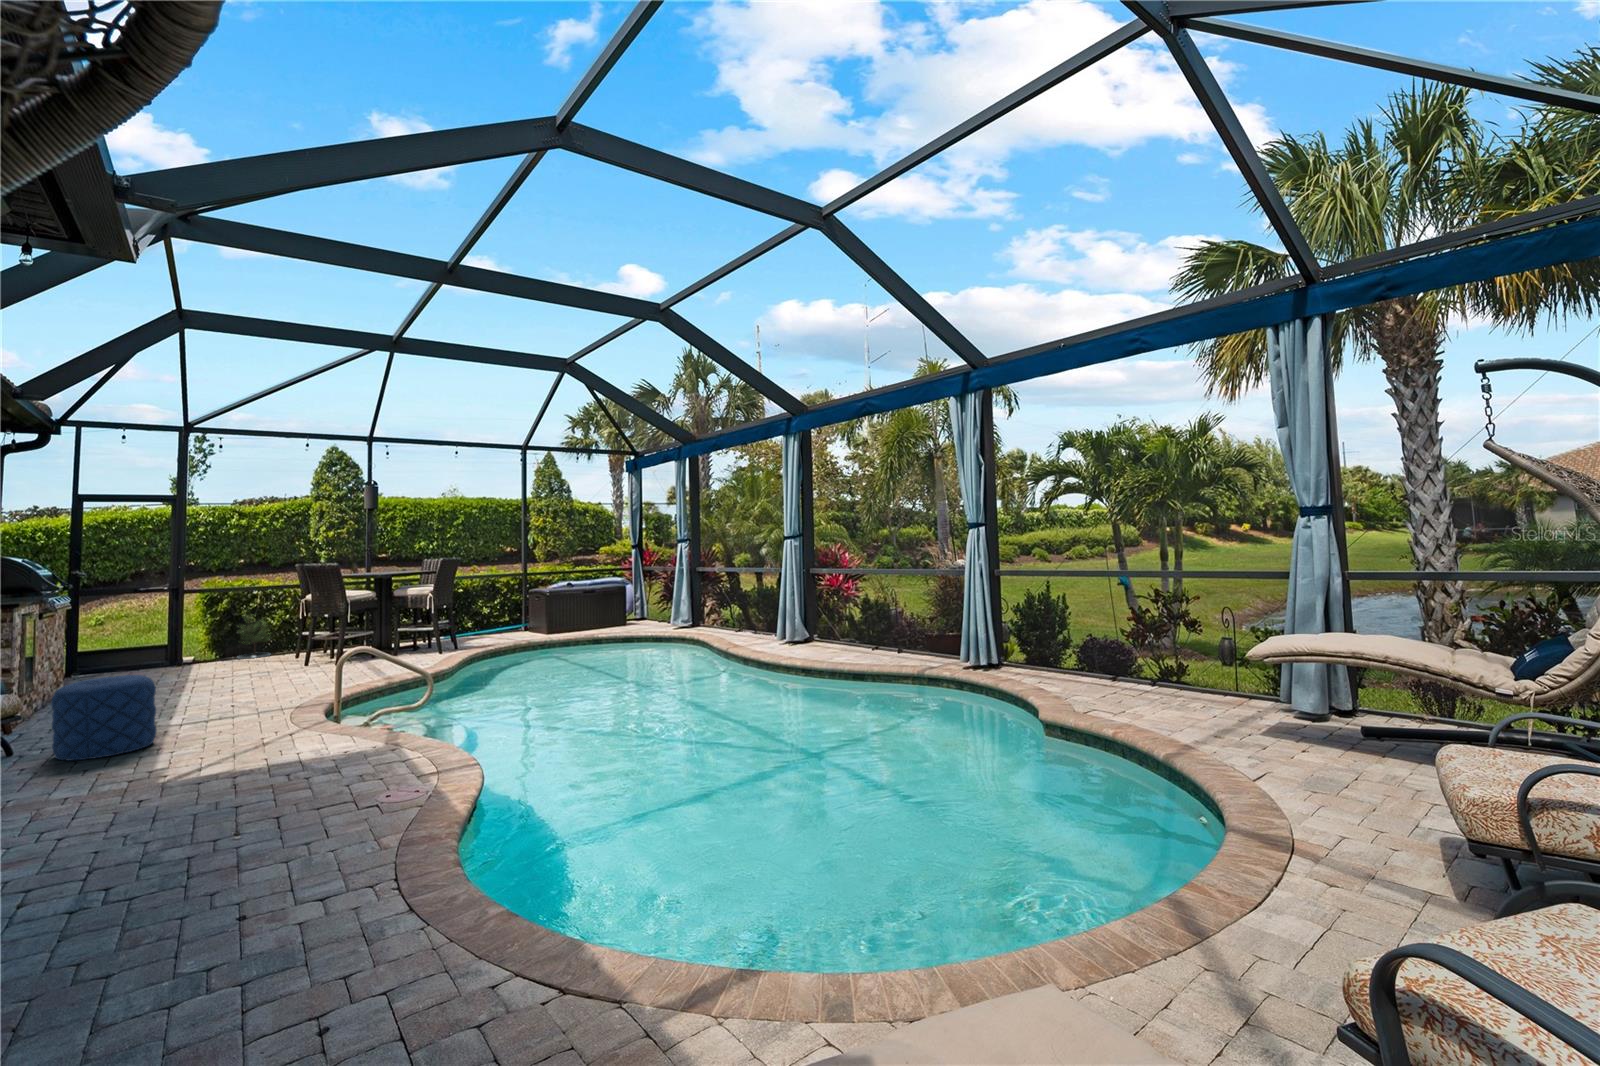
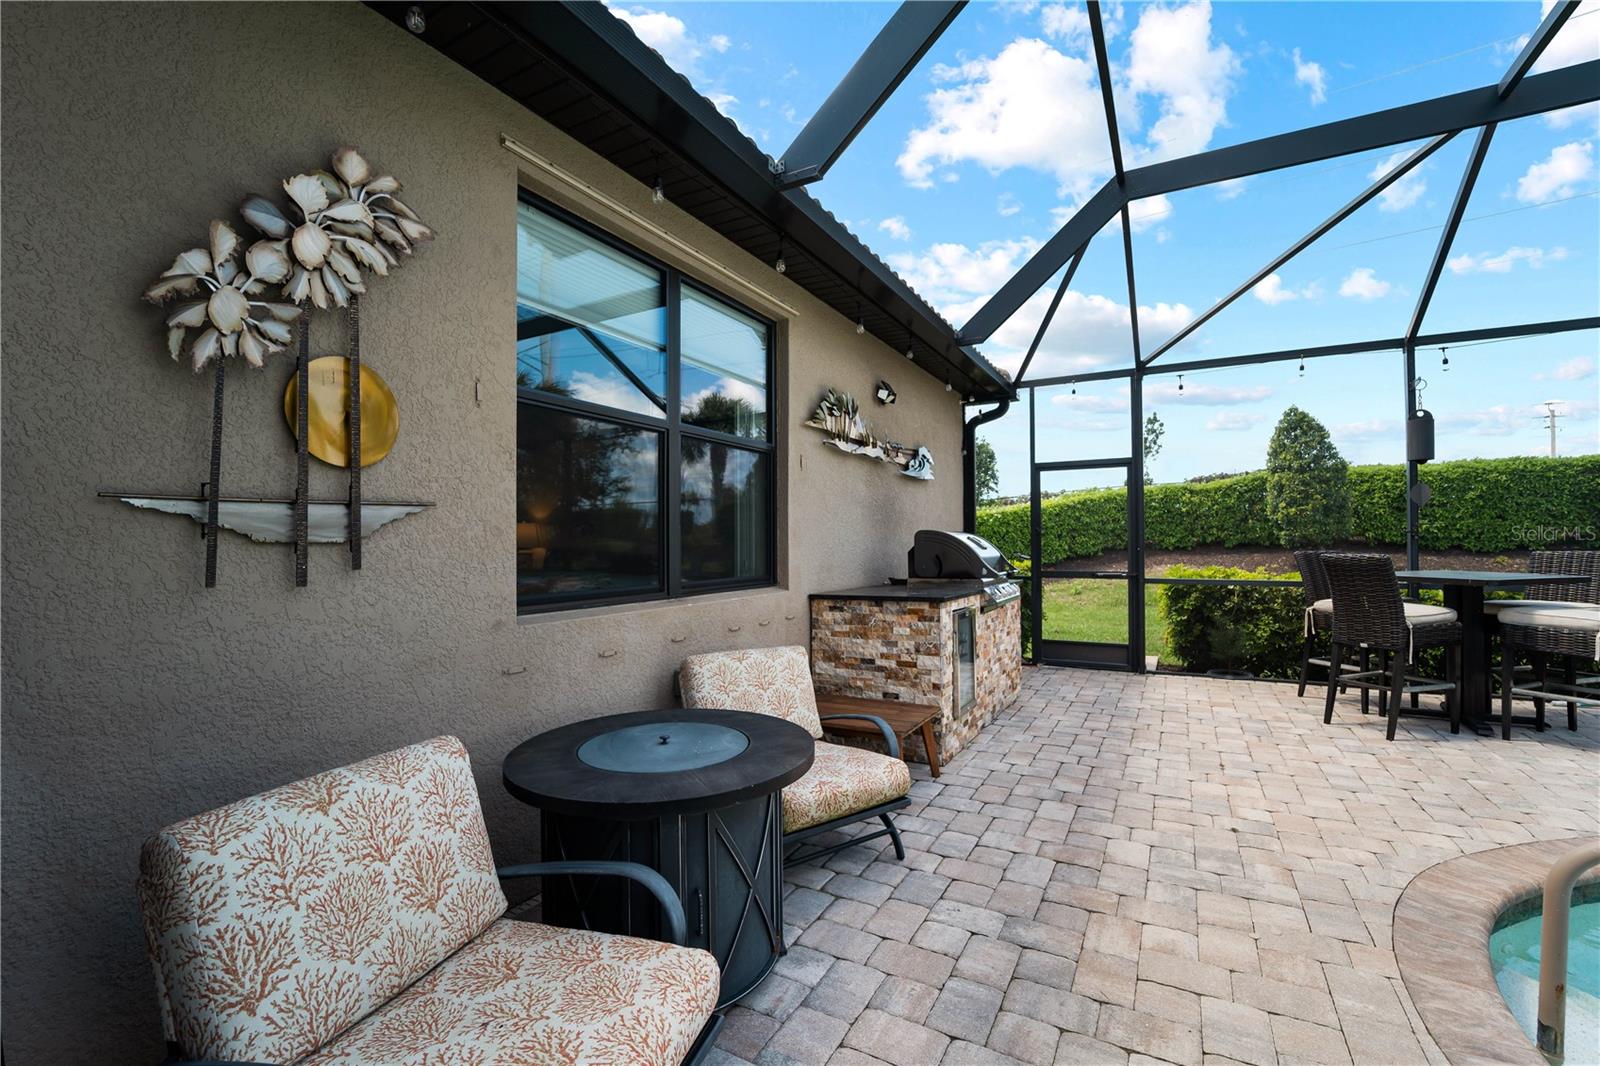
pouf: present [51,675,157,761] -> none [938,762,1102,967]

